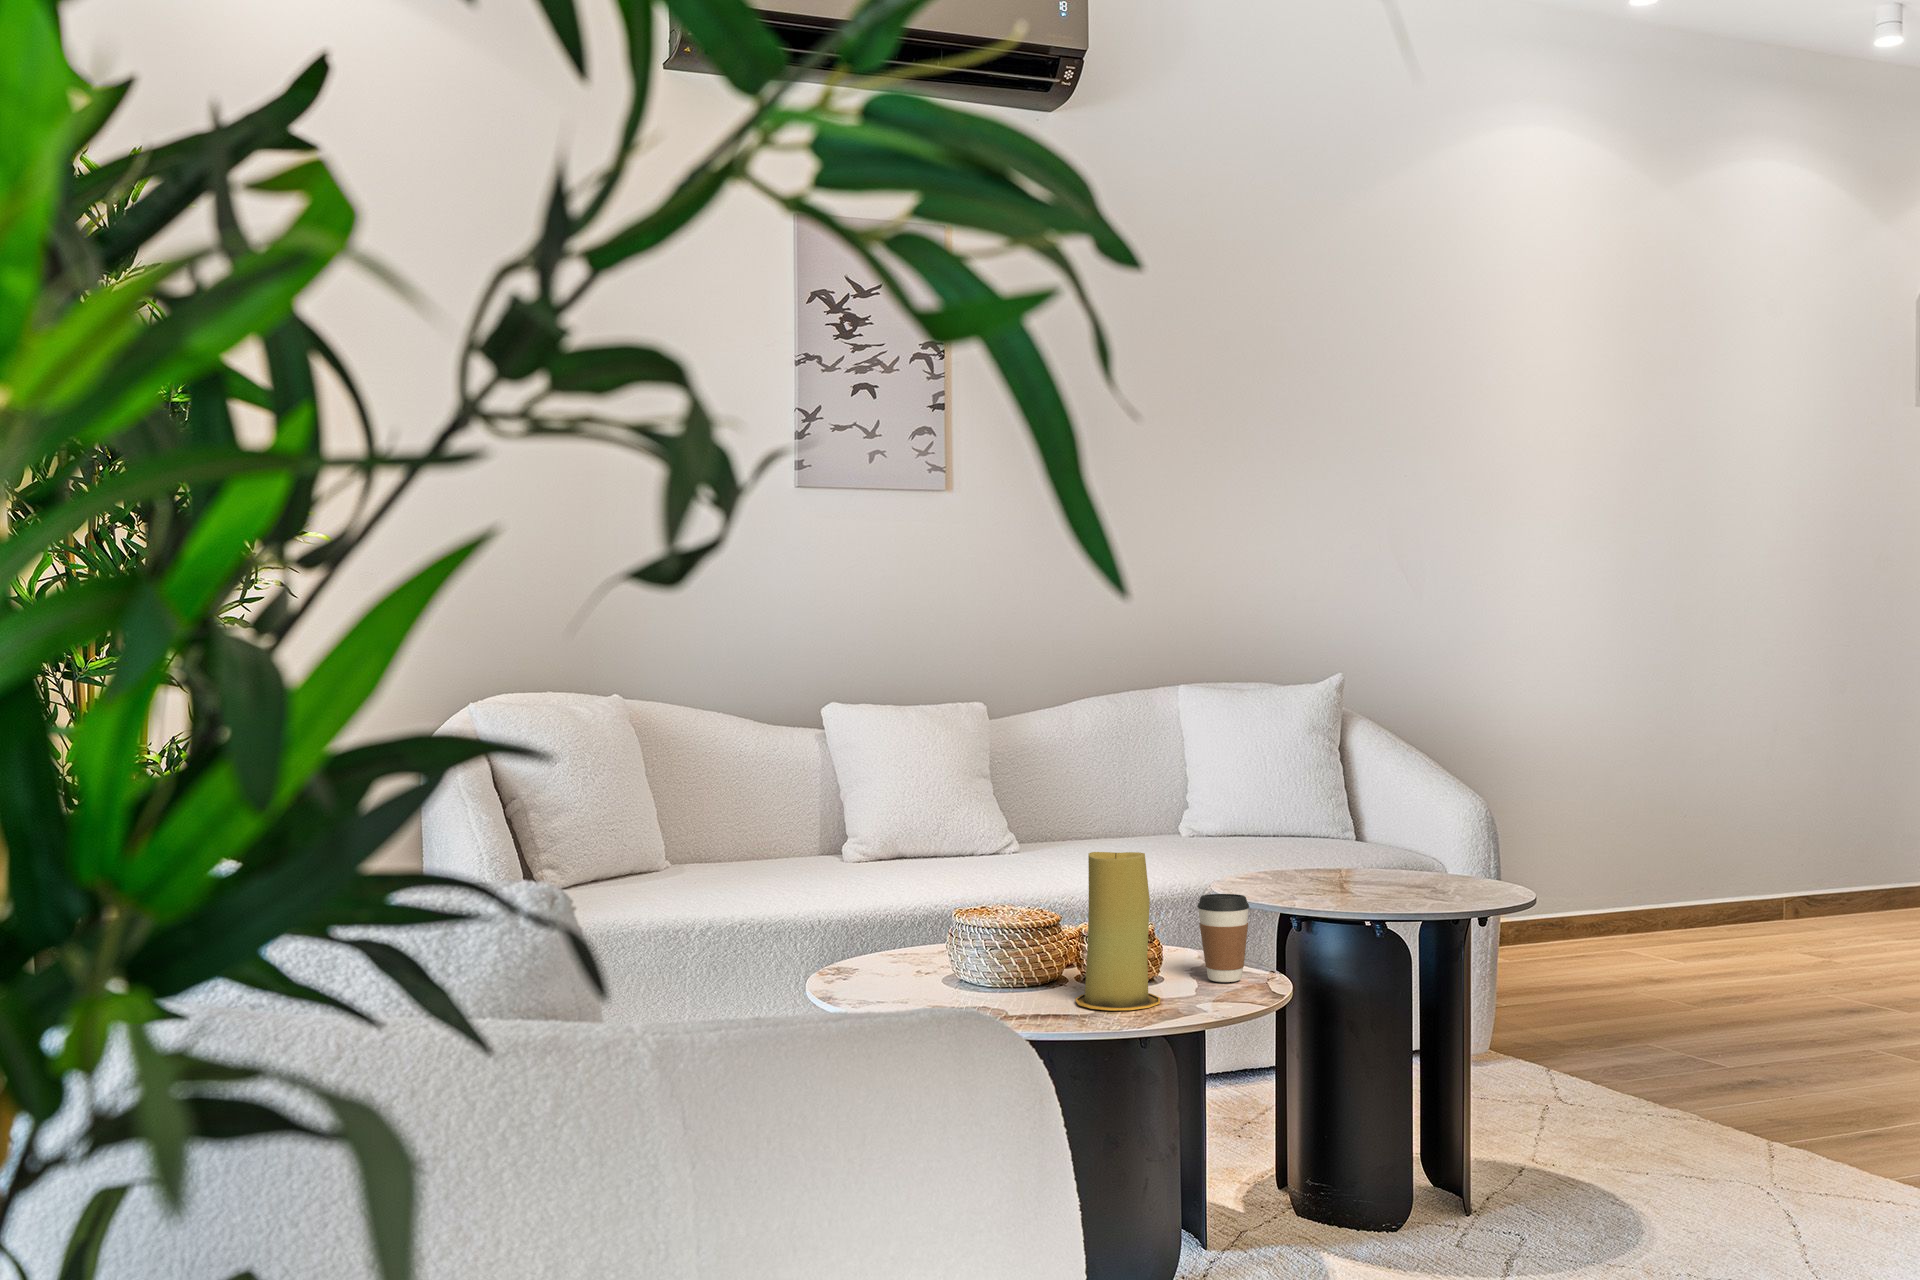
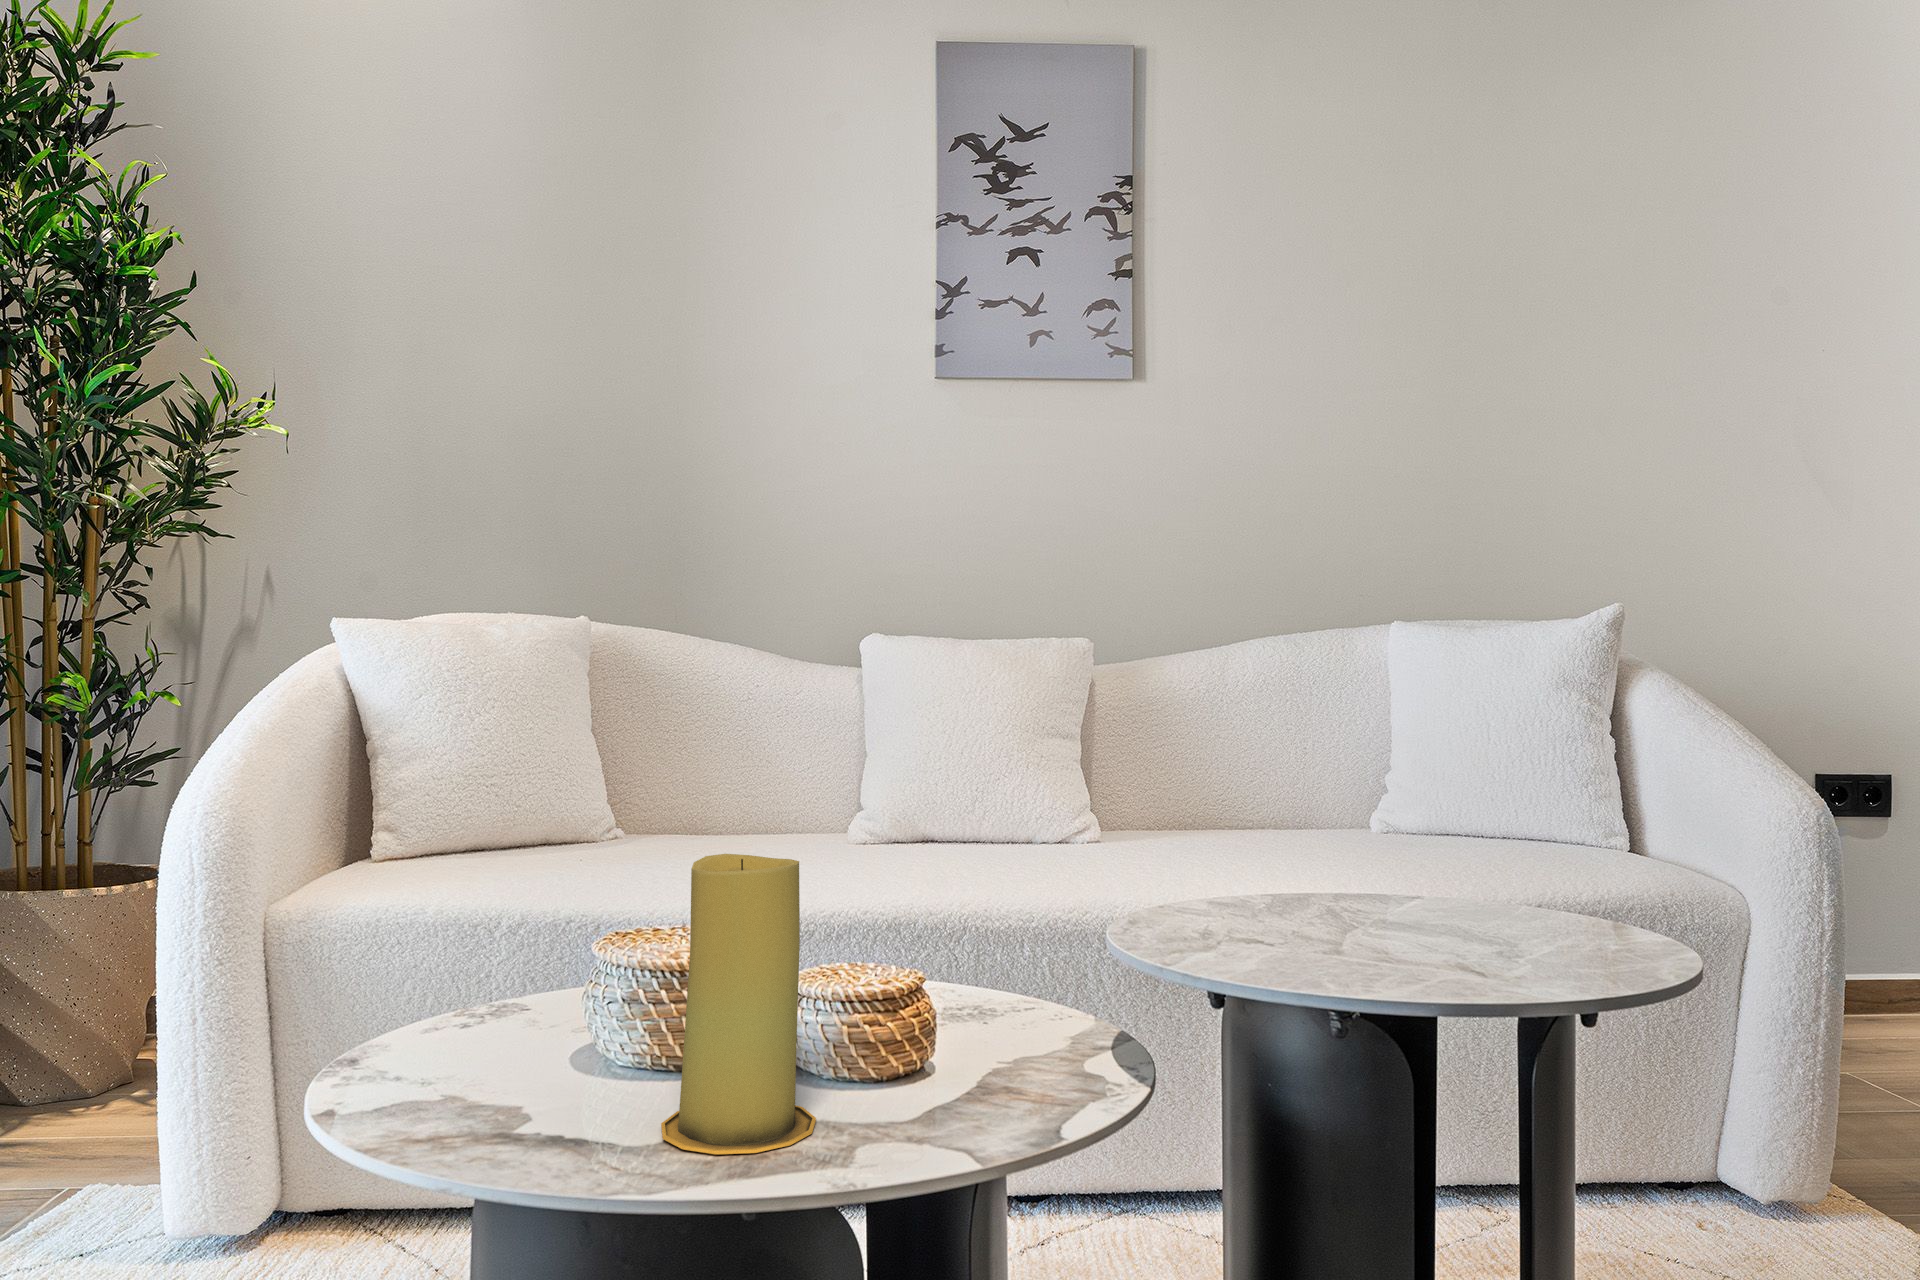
coffee cup: present [1197,894,1249,982] -> none [946,943,1040,1108]

